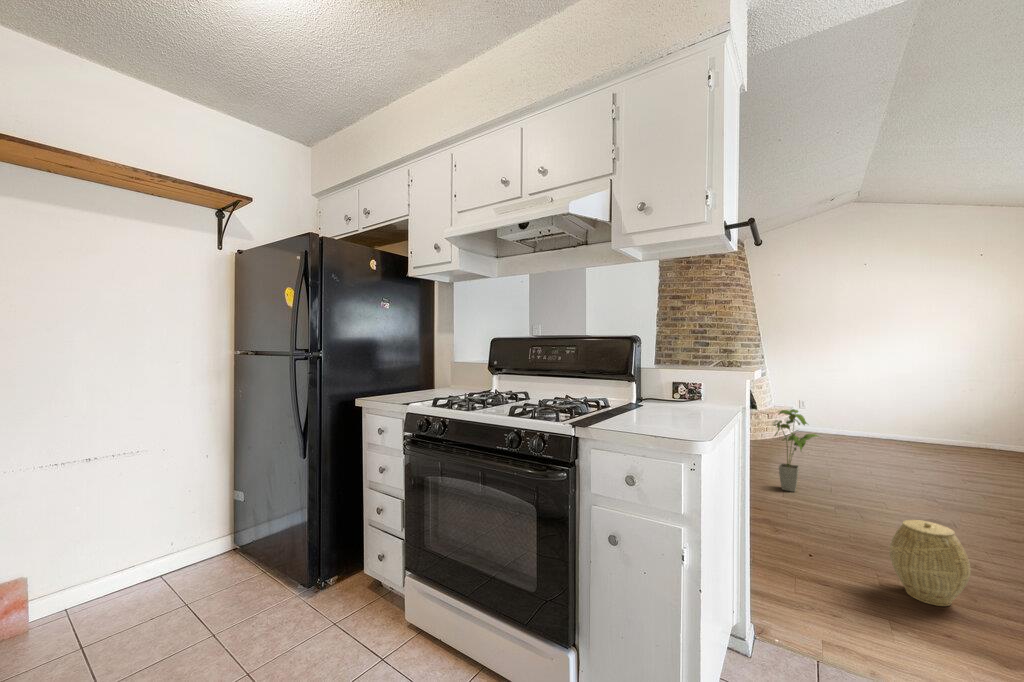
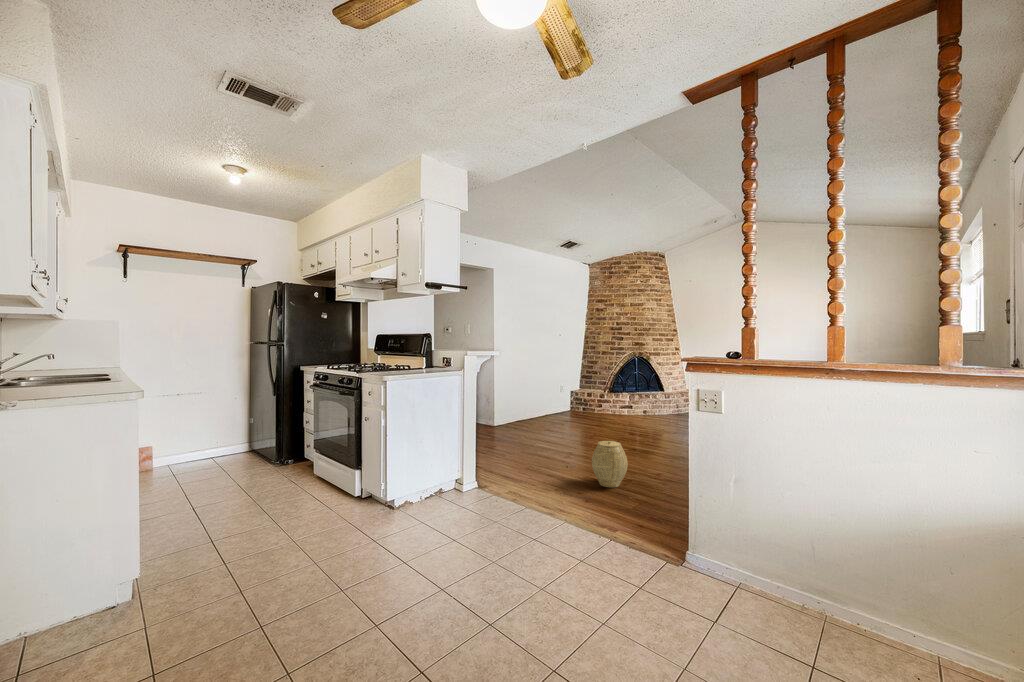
house plant: present [773,409,818,492] -> none [615,383,648,441]

